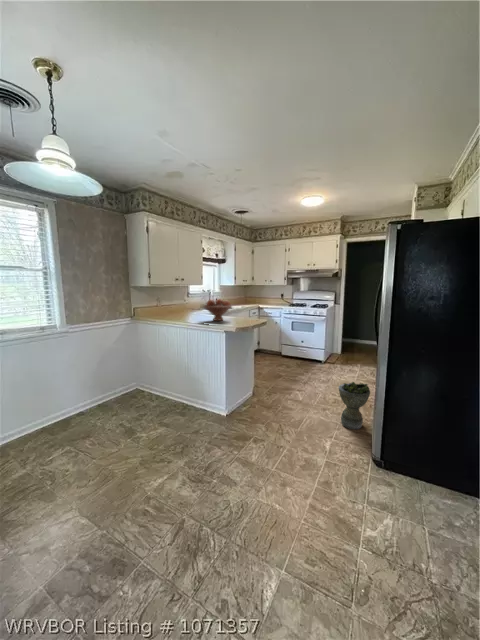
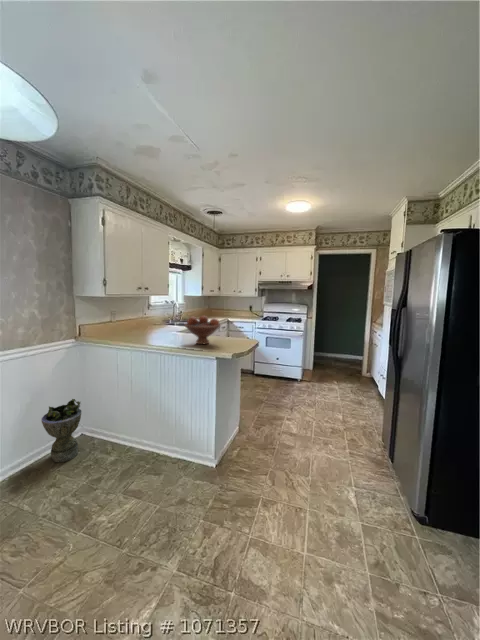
planter: present [339,382,370,429] -> present [42,399,82,462]

